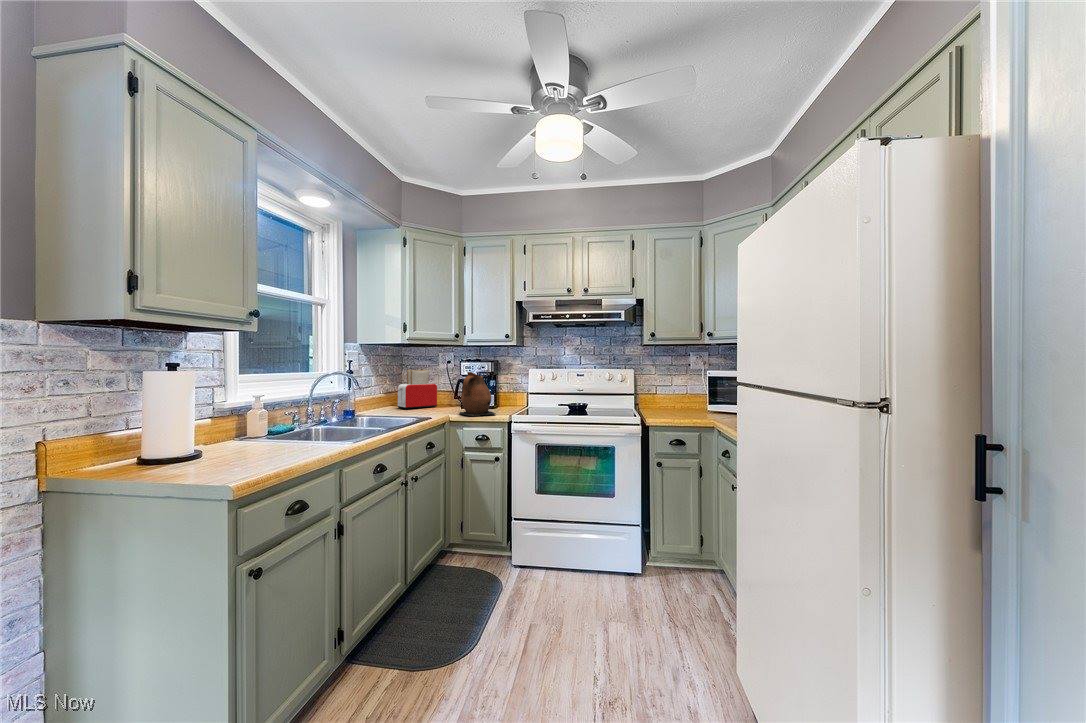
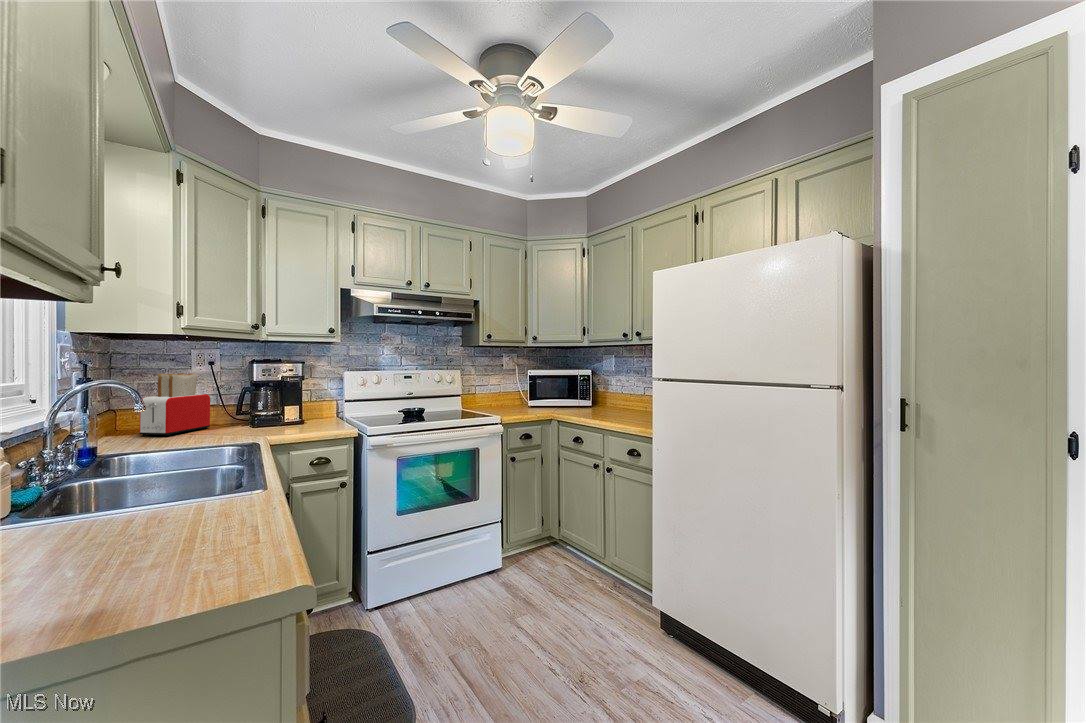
ceramic pitcher: present [460,372,496,415] -> none [278,376,338,434]

